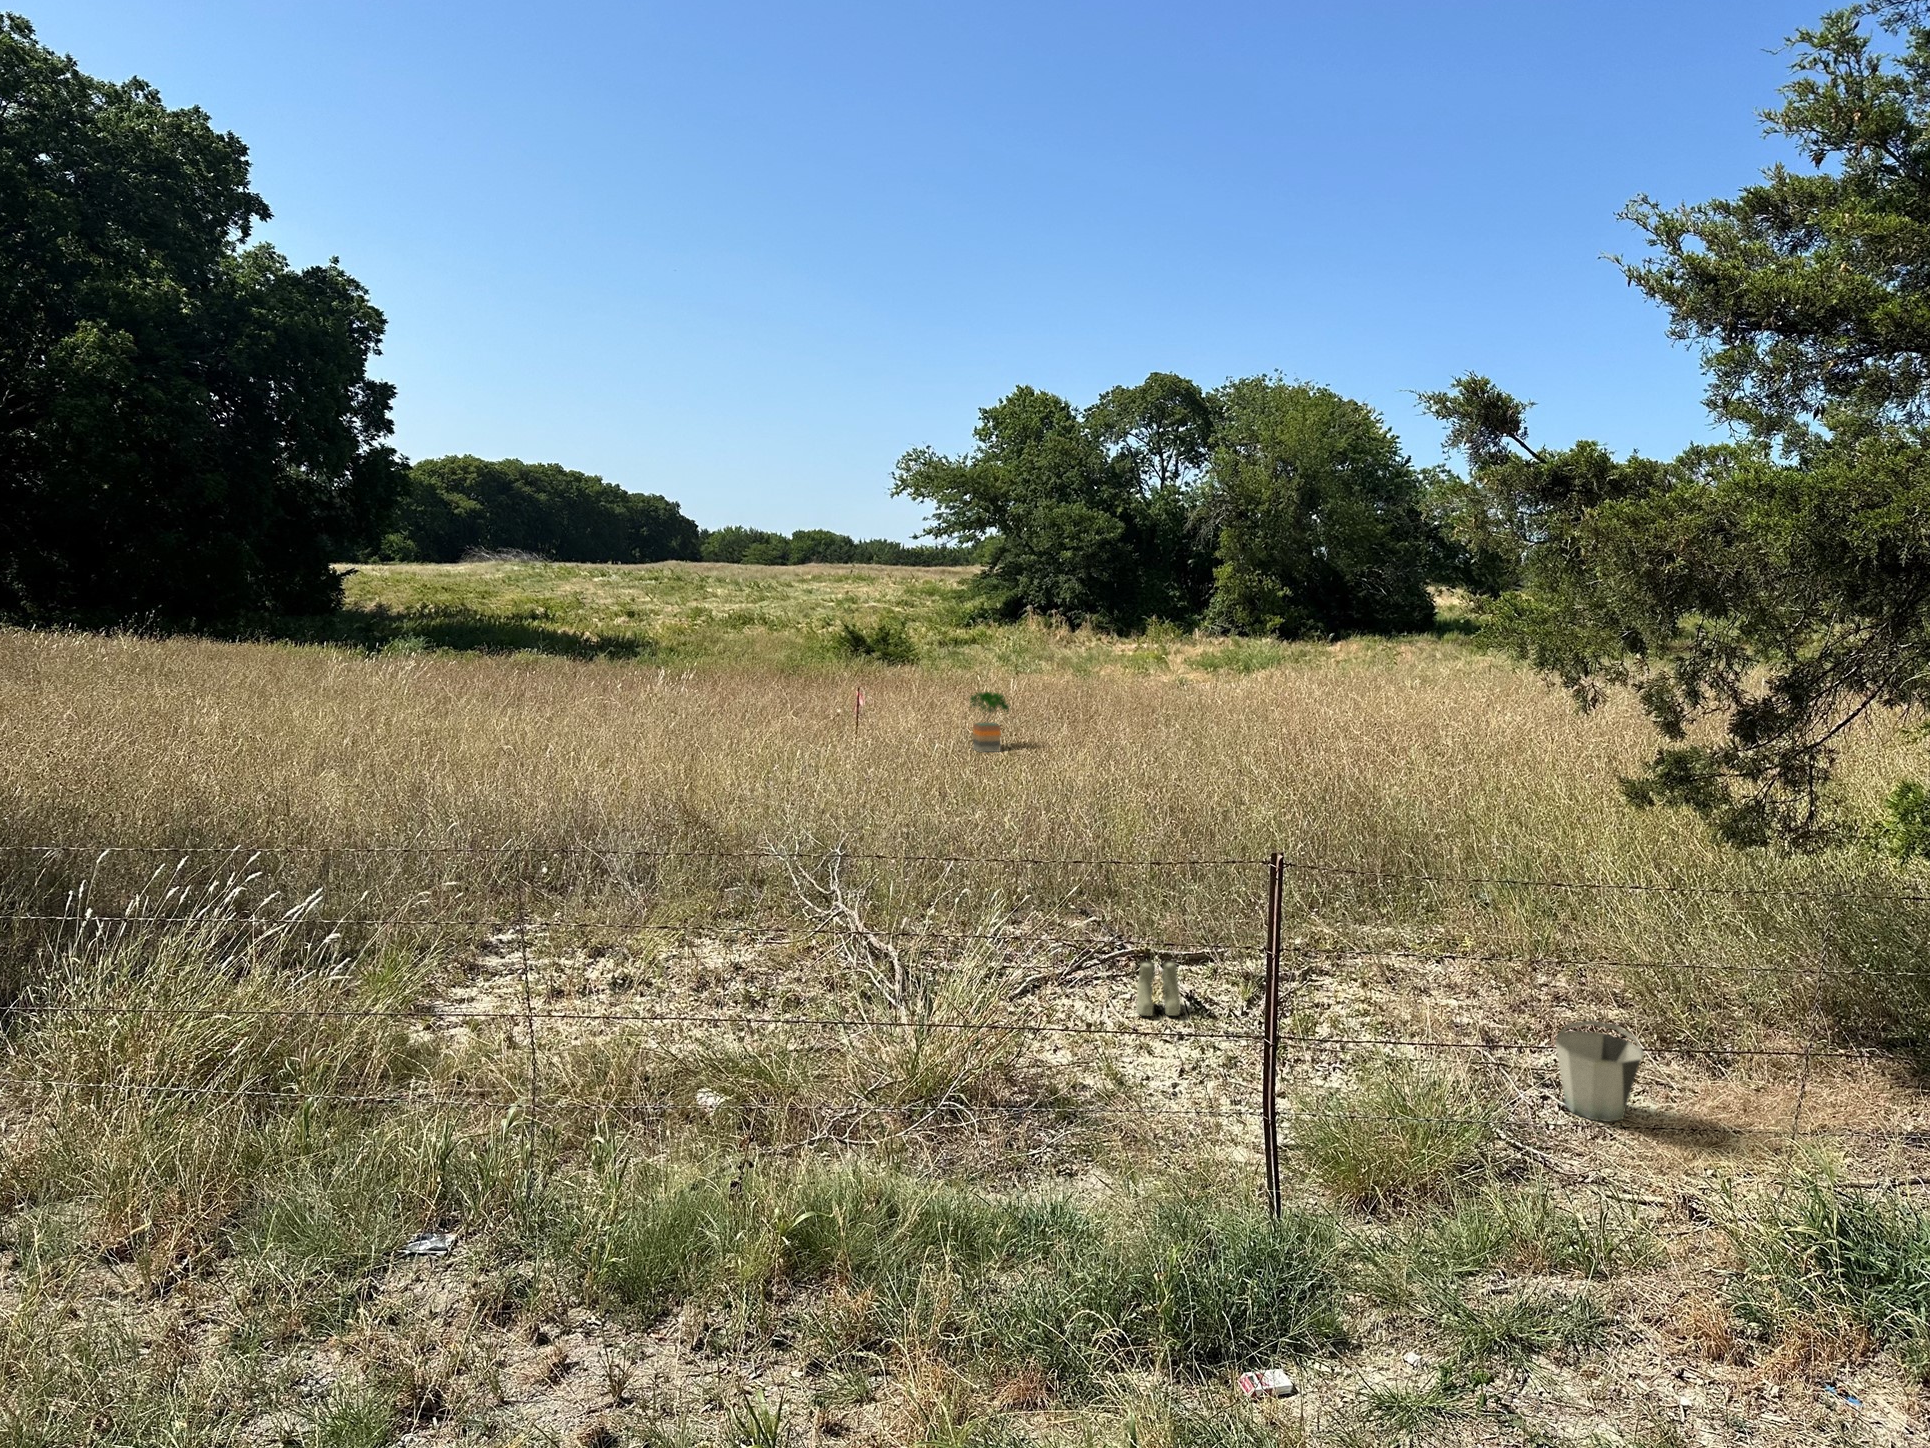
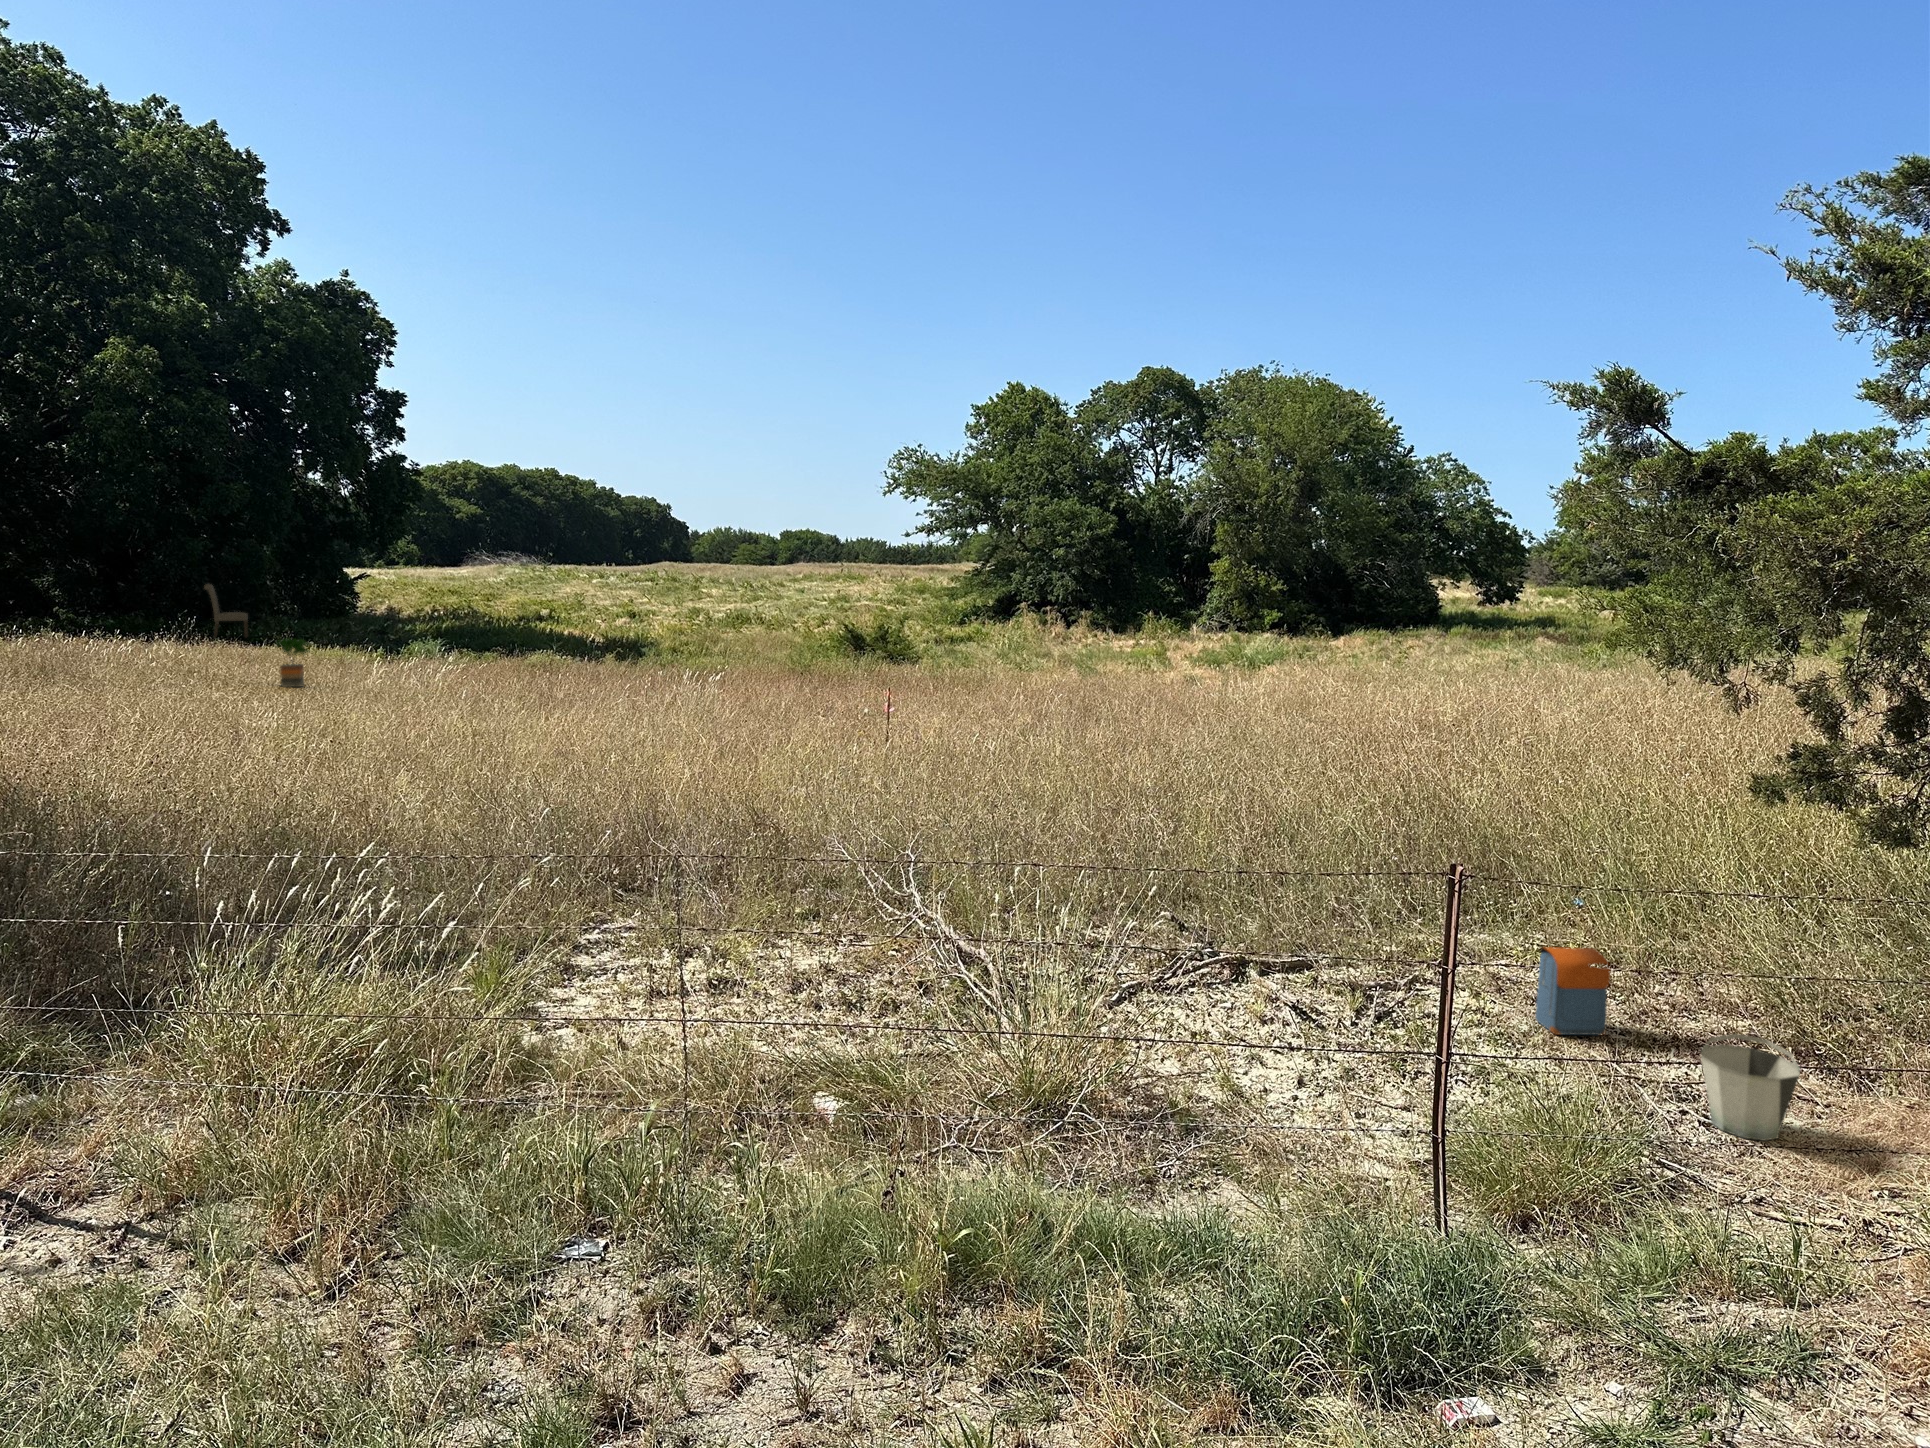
chair: none [173,575,220,632] -> present [204,584,248,638]
potted tree: present [970,692,1009,752] -> present [275,638,310,687]
backpack: none [1425,940,1492,1024] -> present [1535,947,1610,1035]
boots: present [1136,960,1181,1016] -> none [1229,966,1276,1024]

